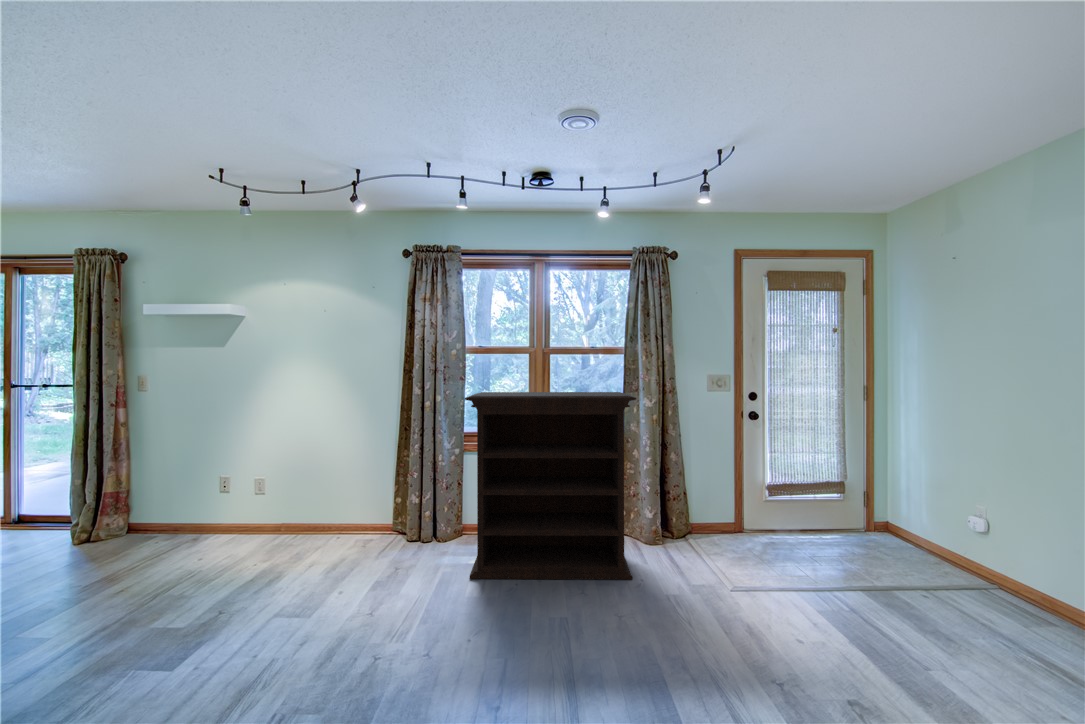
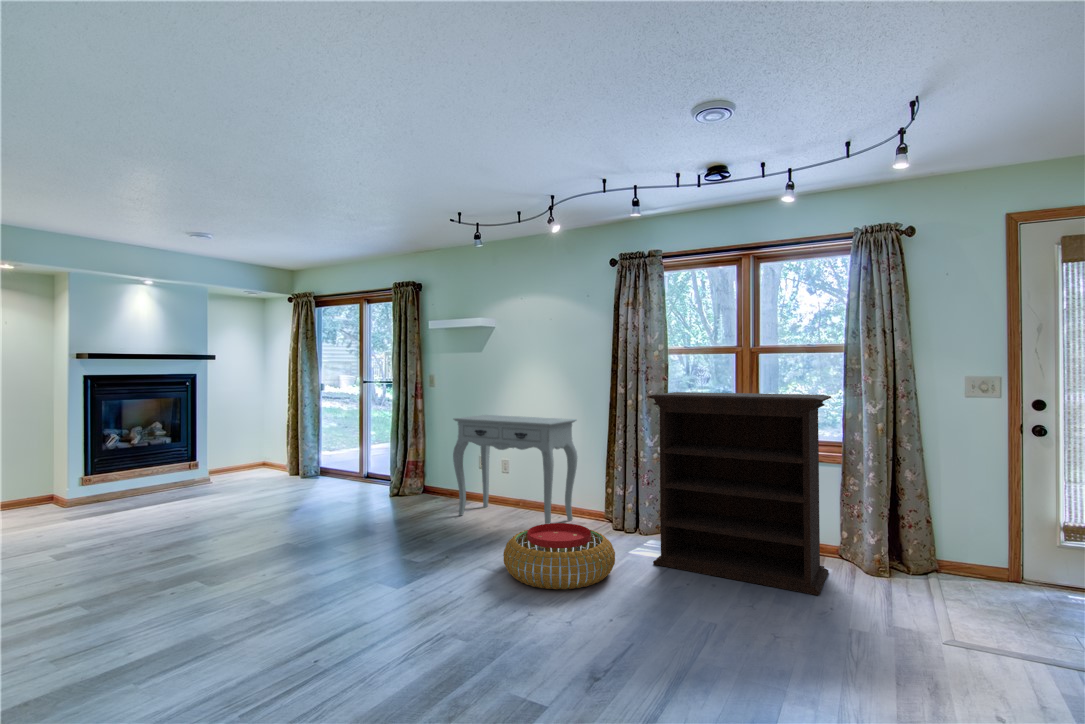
console table: none [186,424,360,558] -> present [453,415,577,524]
pouf: none [290,553,437,652] -> present [503,523,615,589]

